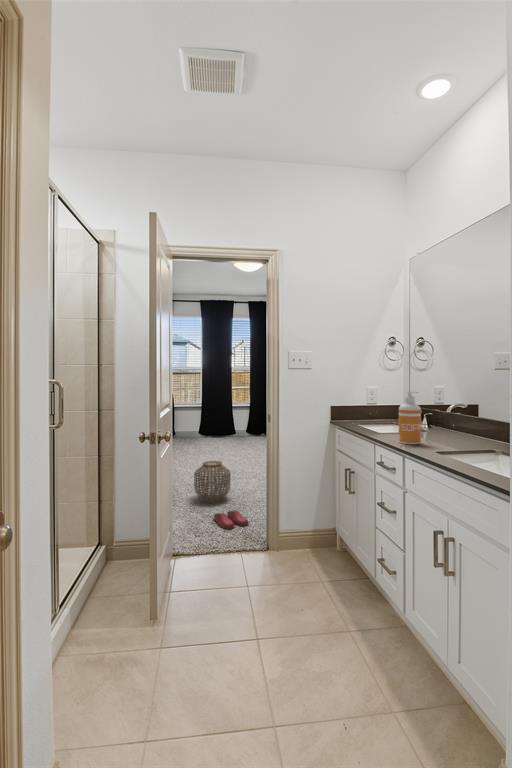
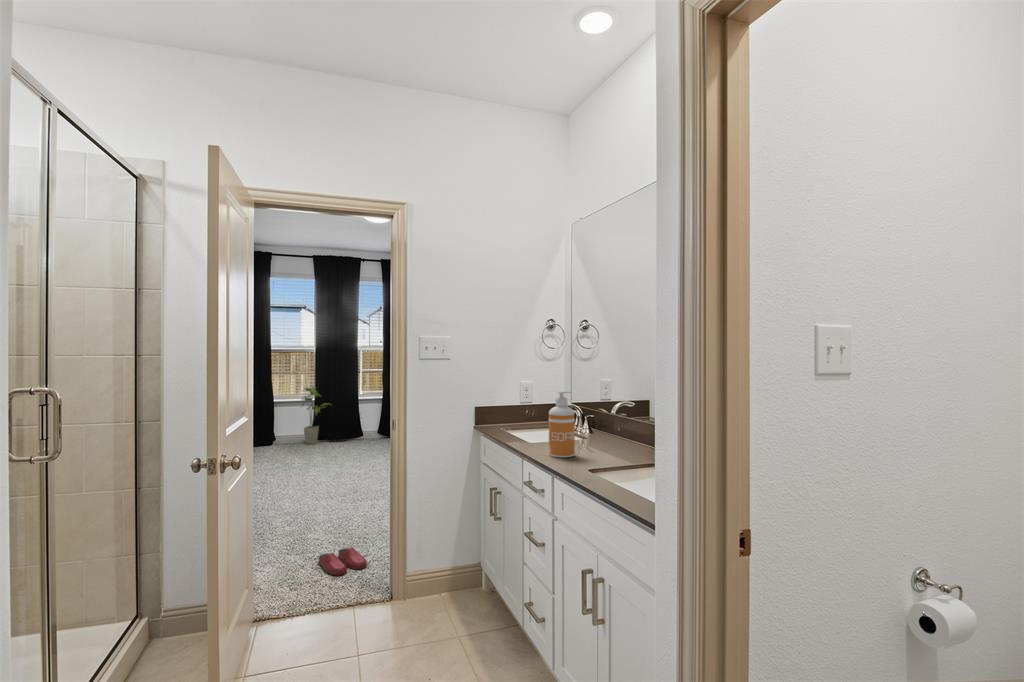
house plant: none [193,398,216,439] -> present [302,387,328,444]
woven basket: present [194,461,230,503] -> none [293,479,345,539]

